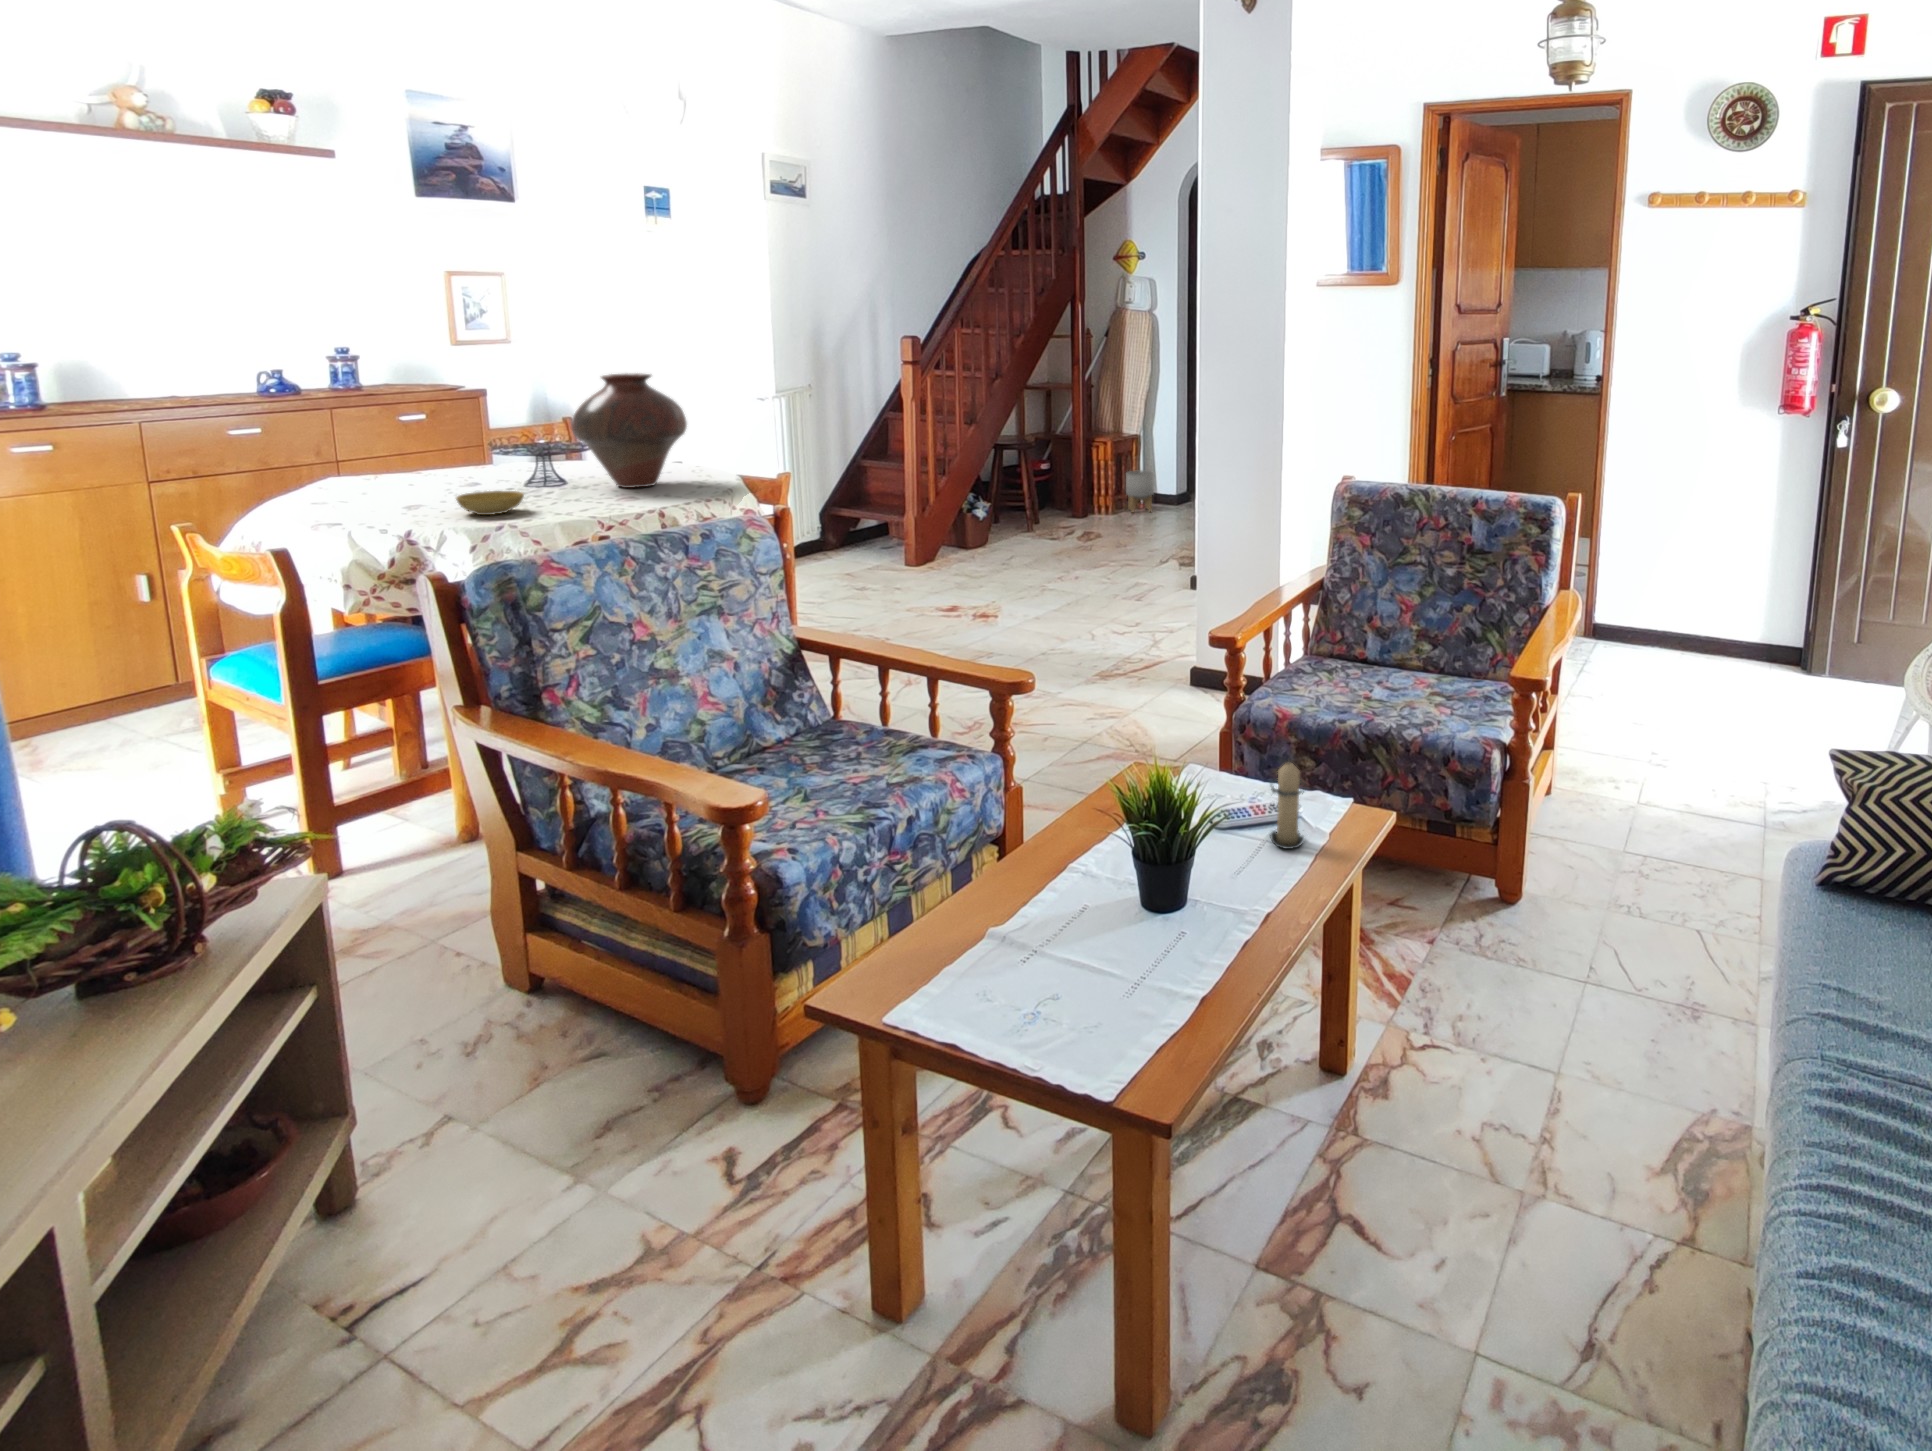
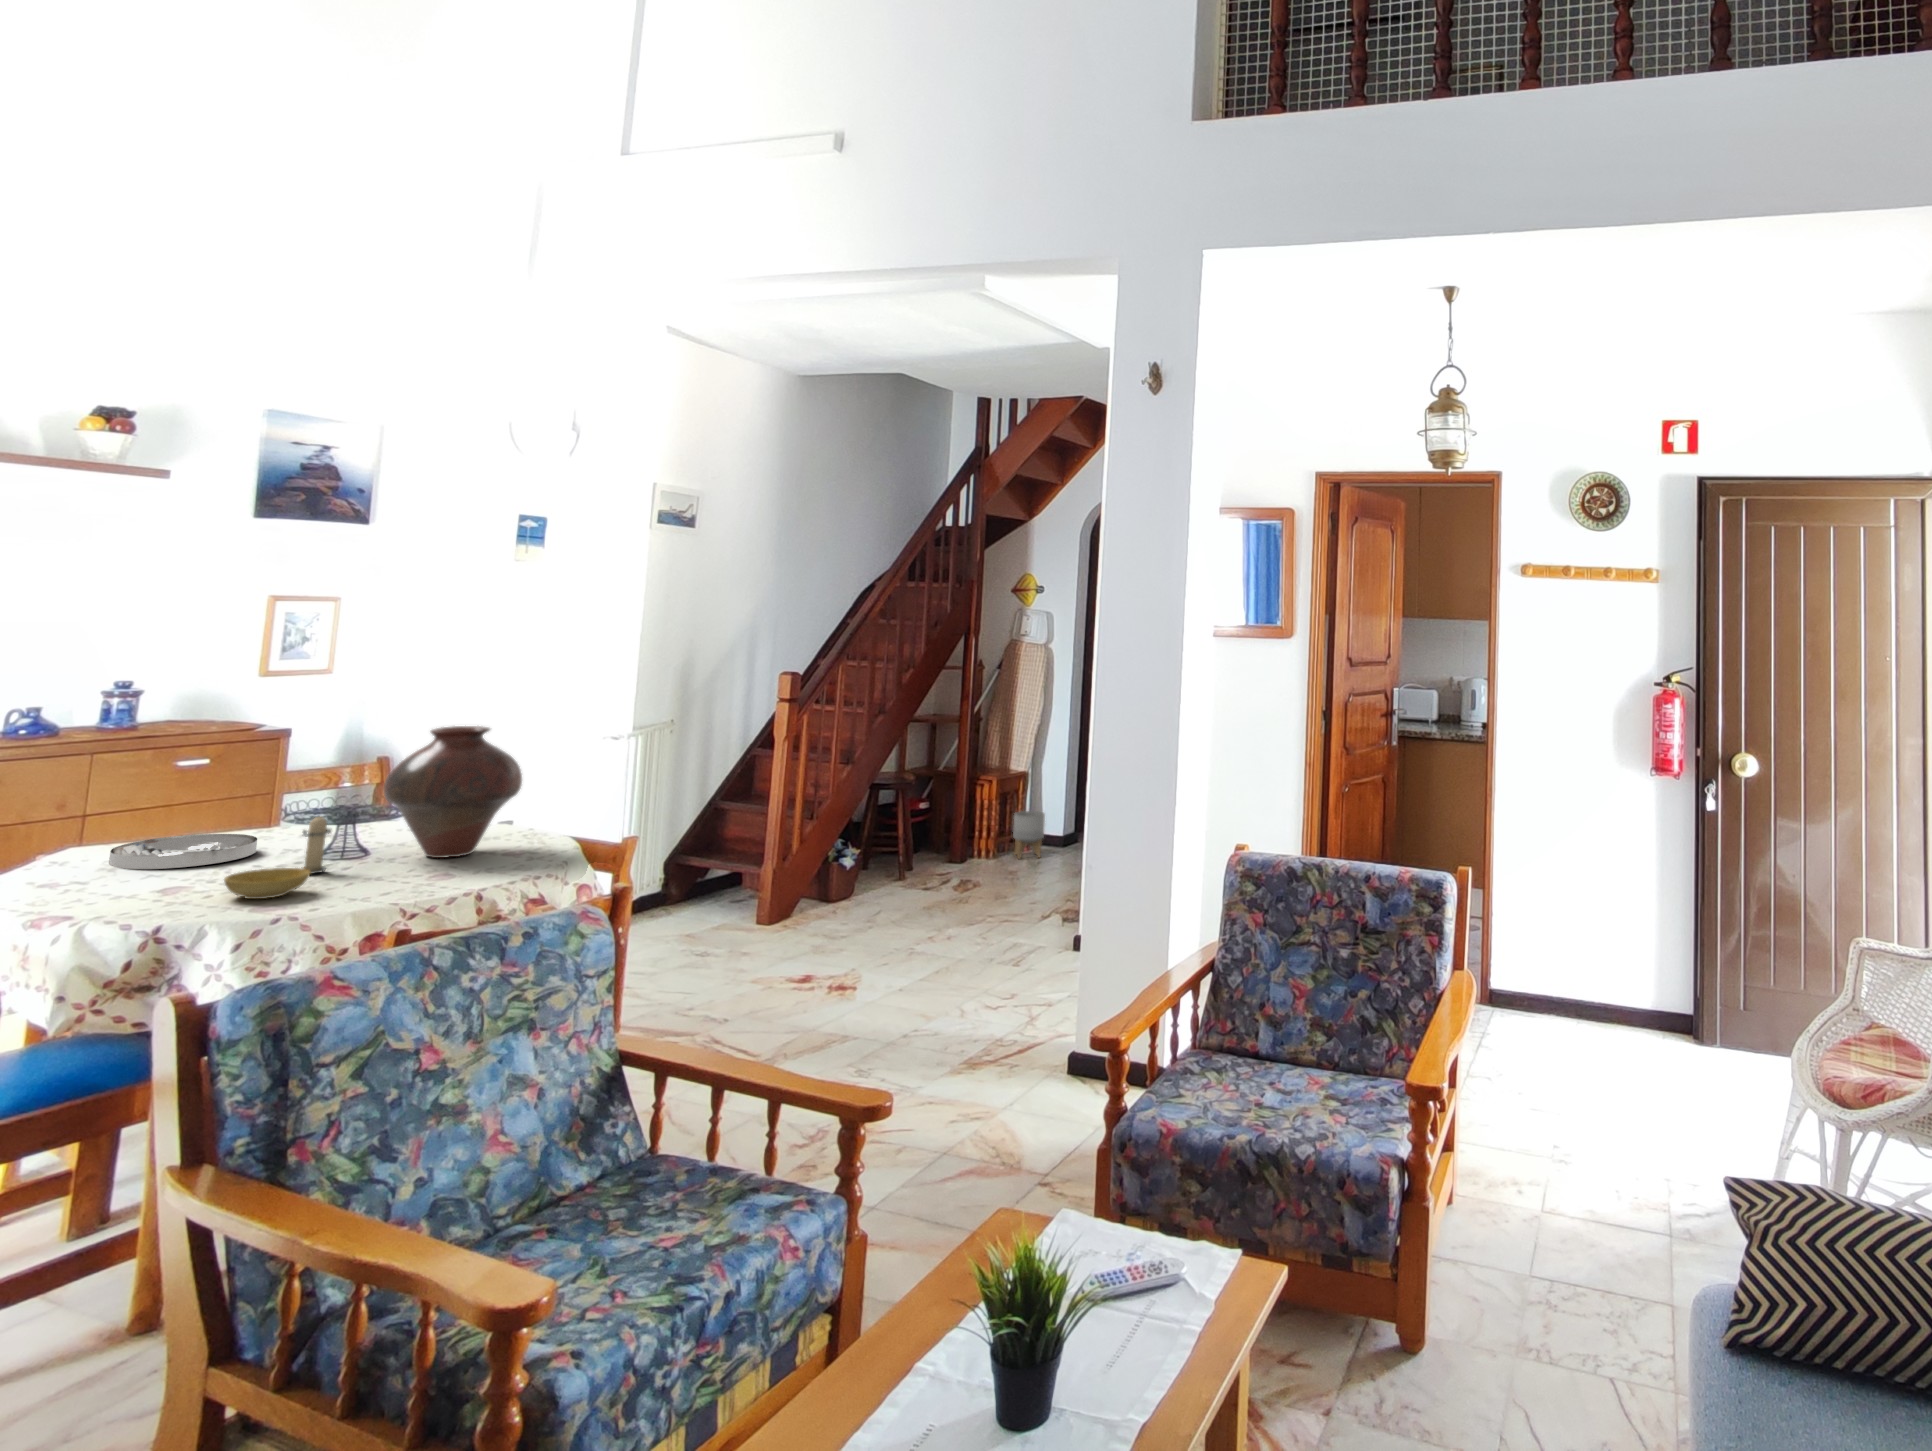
plate: none [365,468,480,494] -> present [109,834,257,869]
candle: present [1270,762,1306,849] -> present [303,816,331,874]

